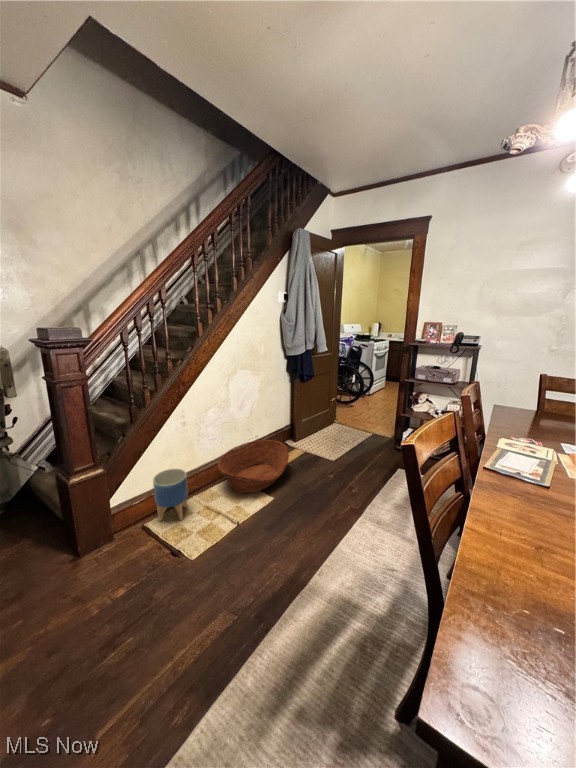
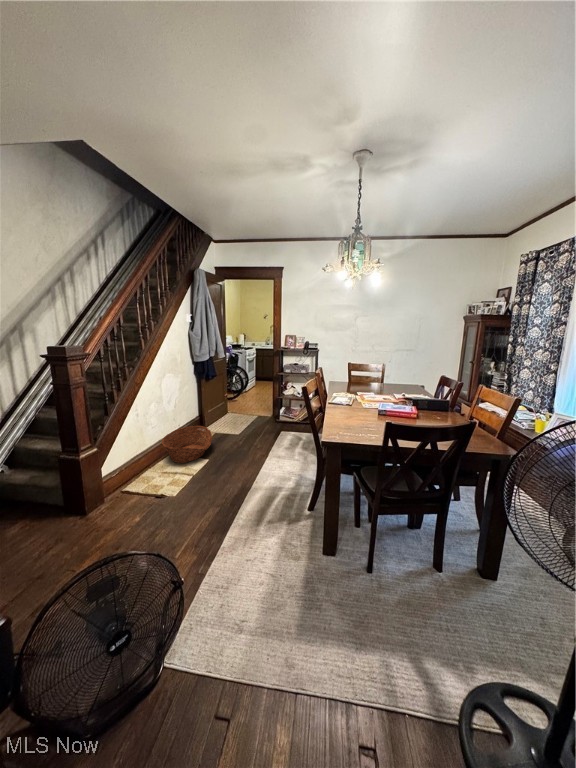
planter: present [153,469,188,522] -> none [124,449,151,489]

